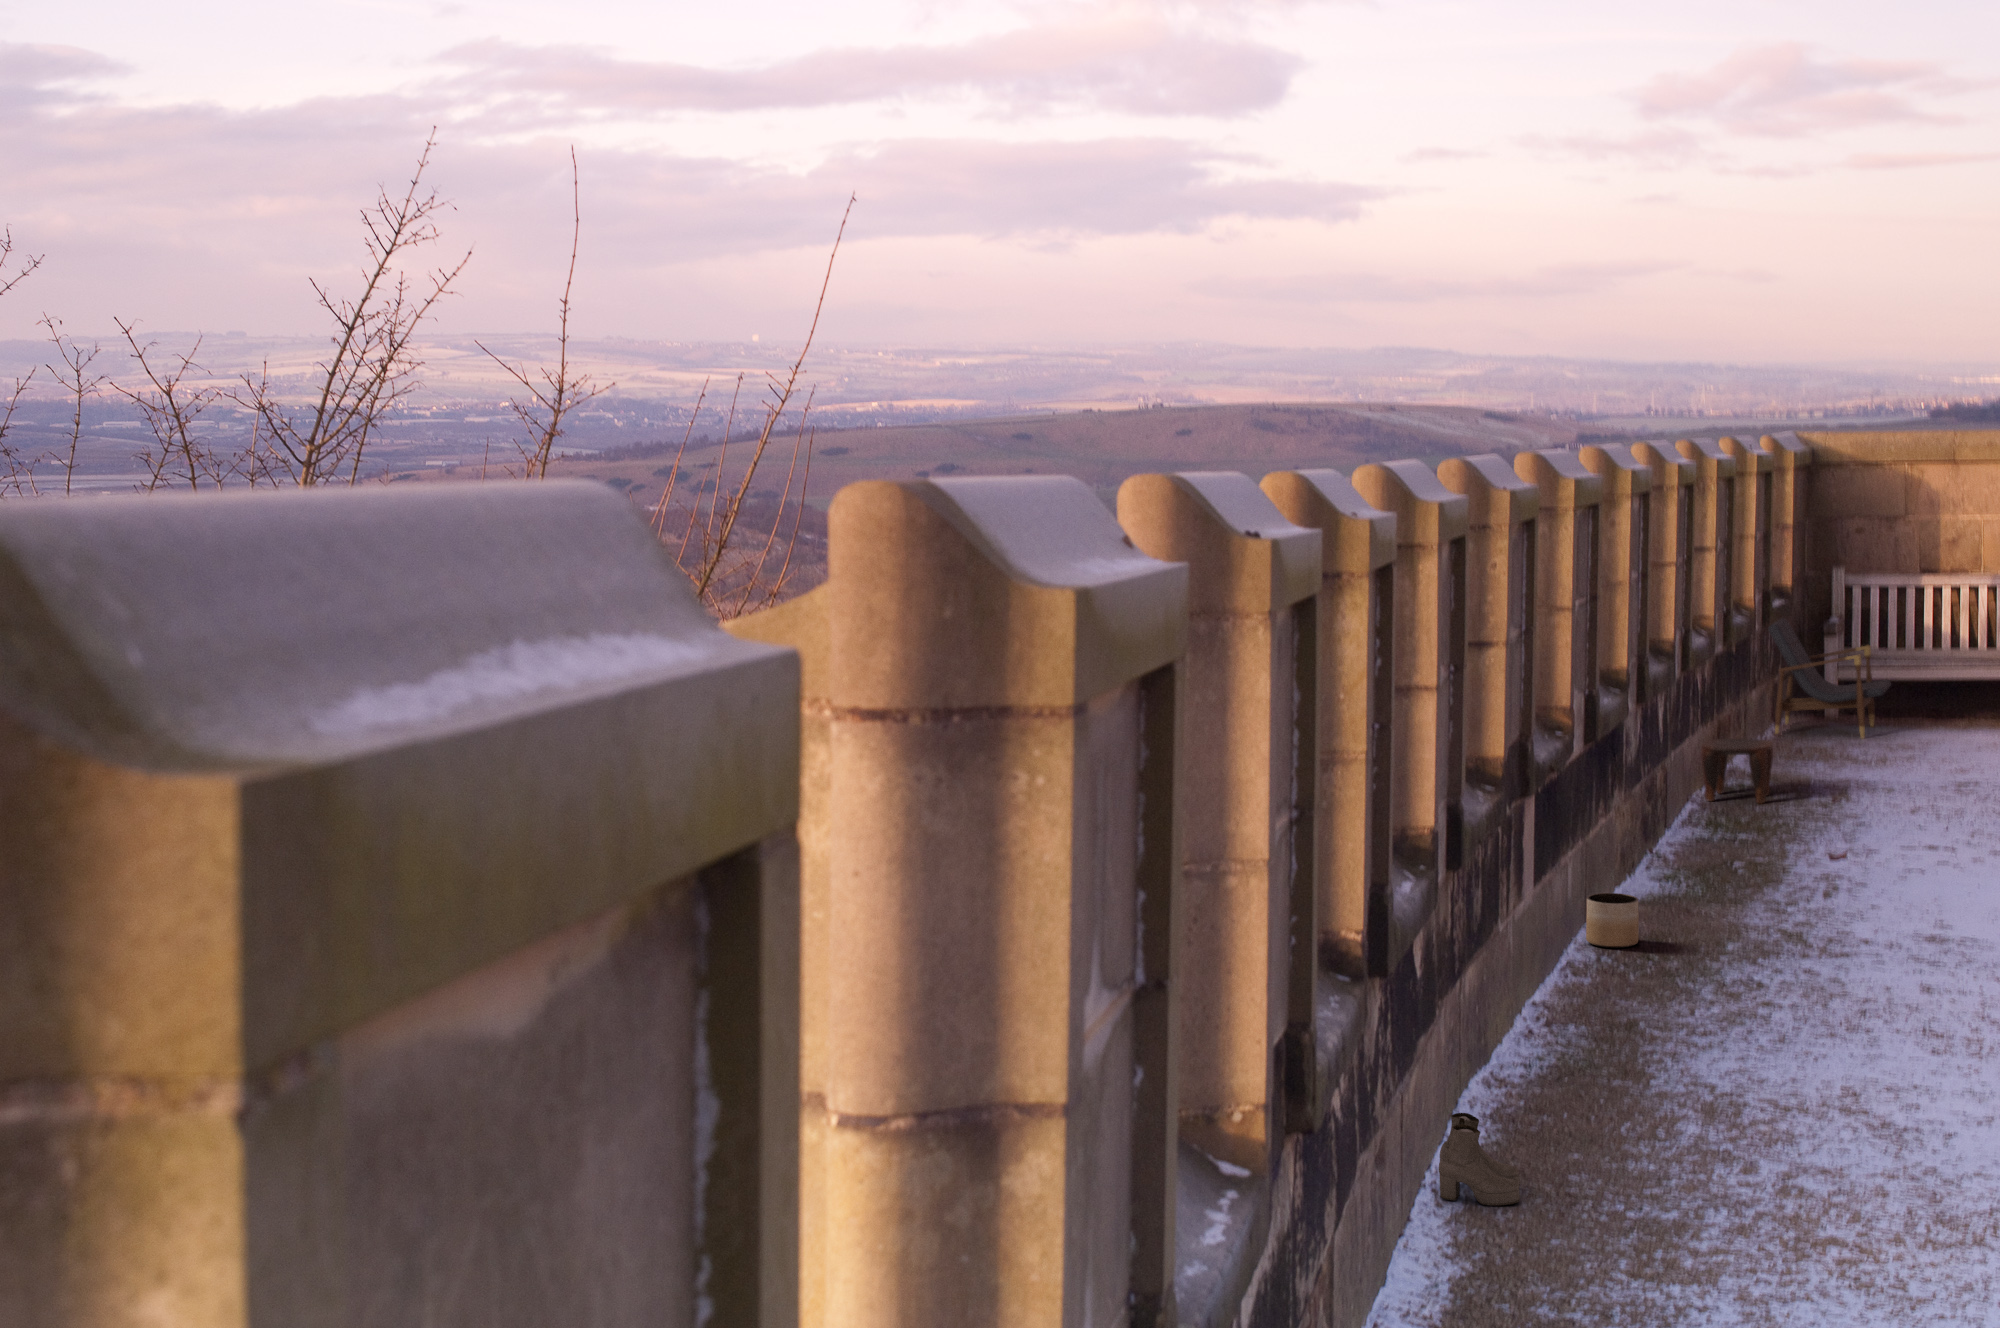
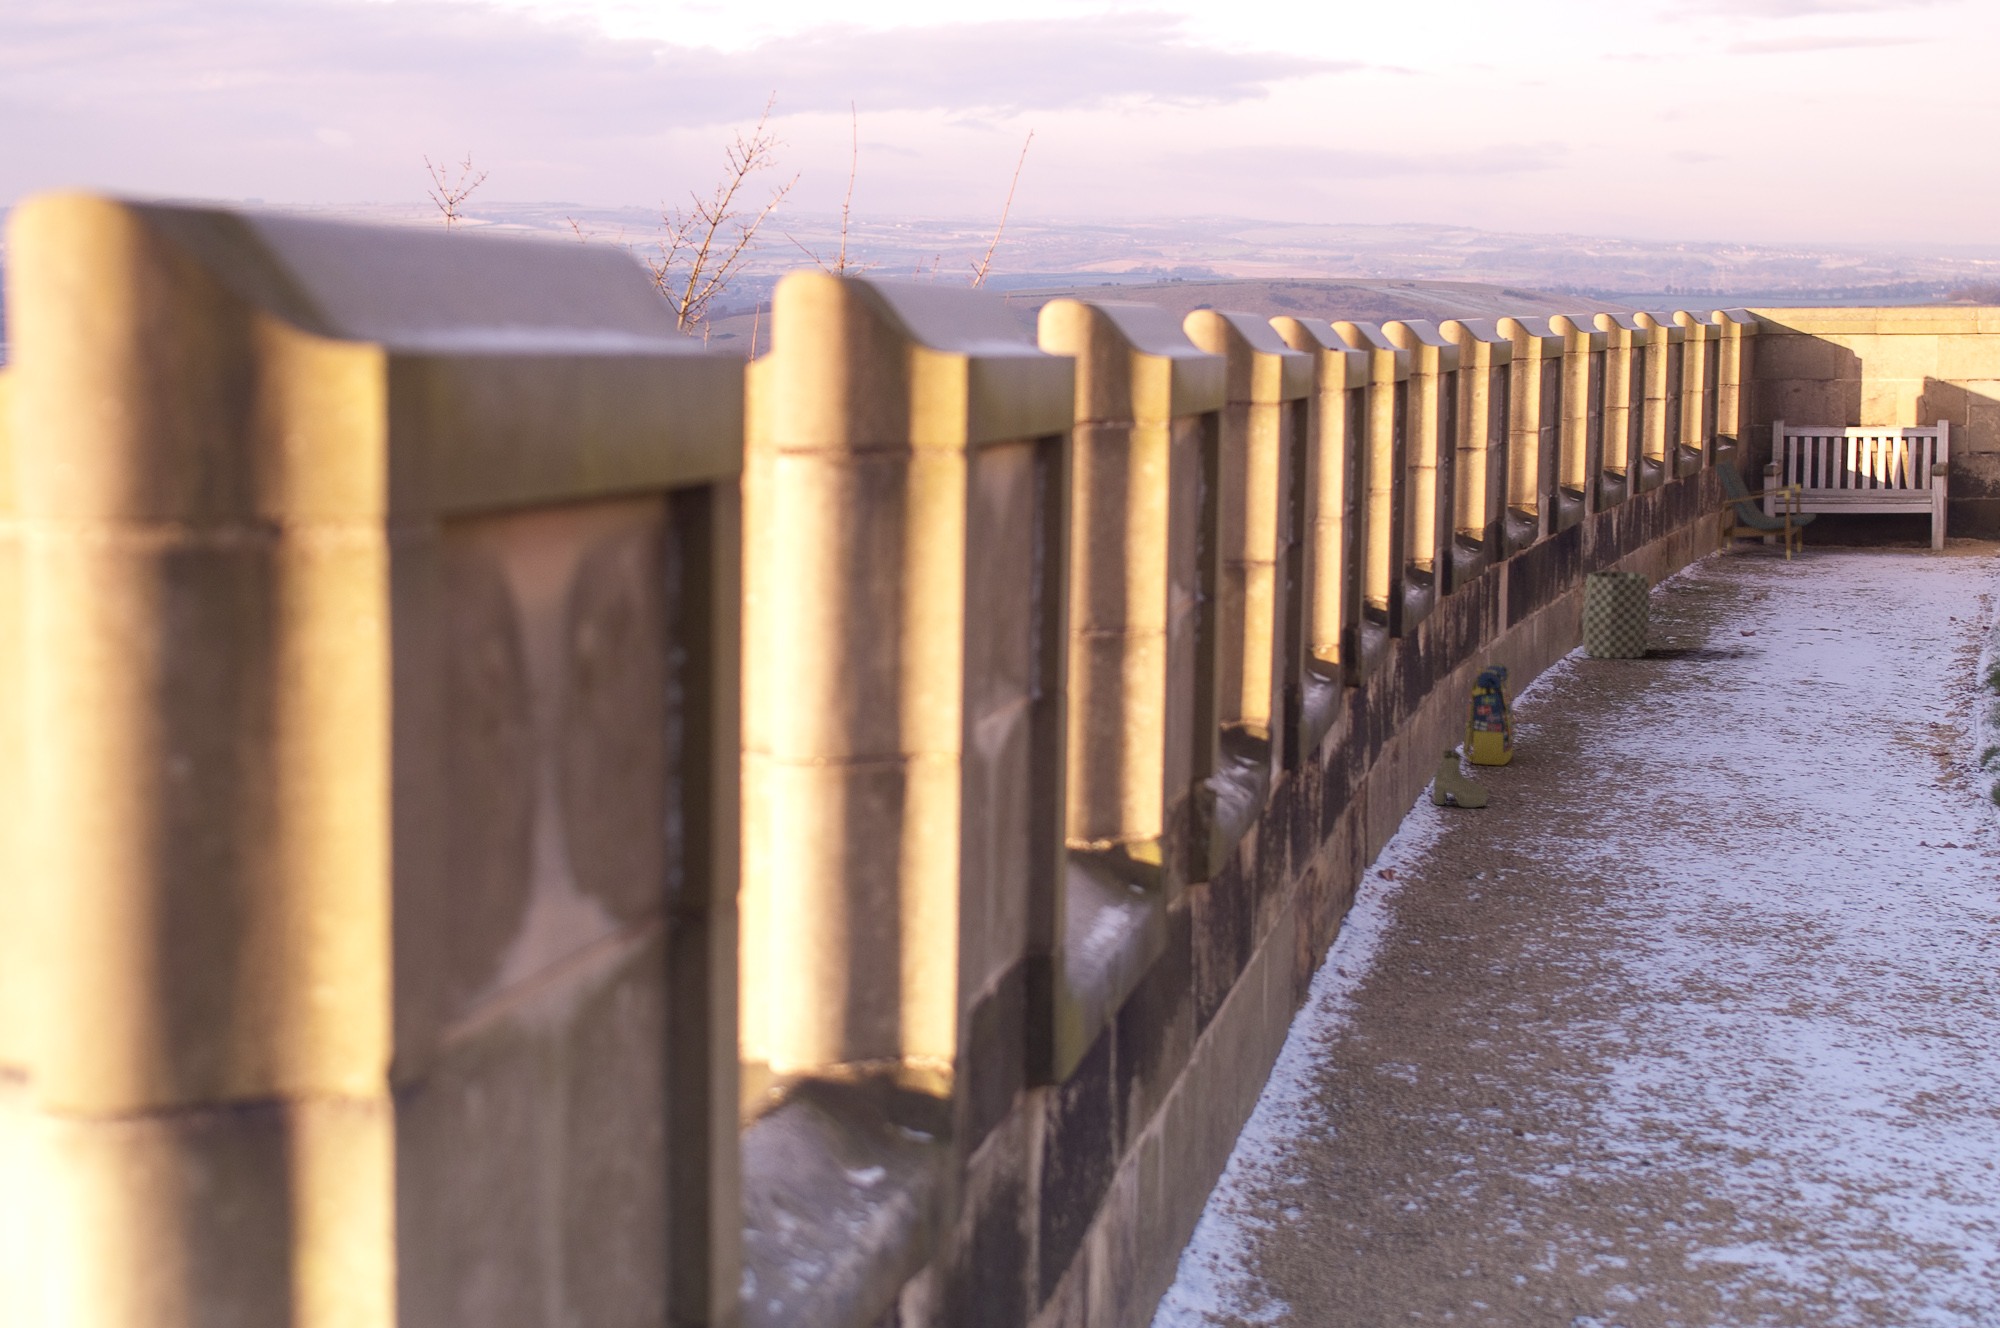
stool: present [1701,739,1773,803] -> none [1649,550,1708,601]
trash can: none [1628,784,1718,900] -> present [1582,571,1650,658]
planter: present [1586,893,1639,948] -> none [1545,645,1585,684]
backpack: none [1480,956,1556,1111] -> present [1463,663,1515,765]

